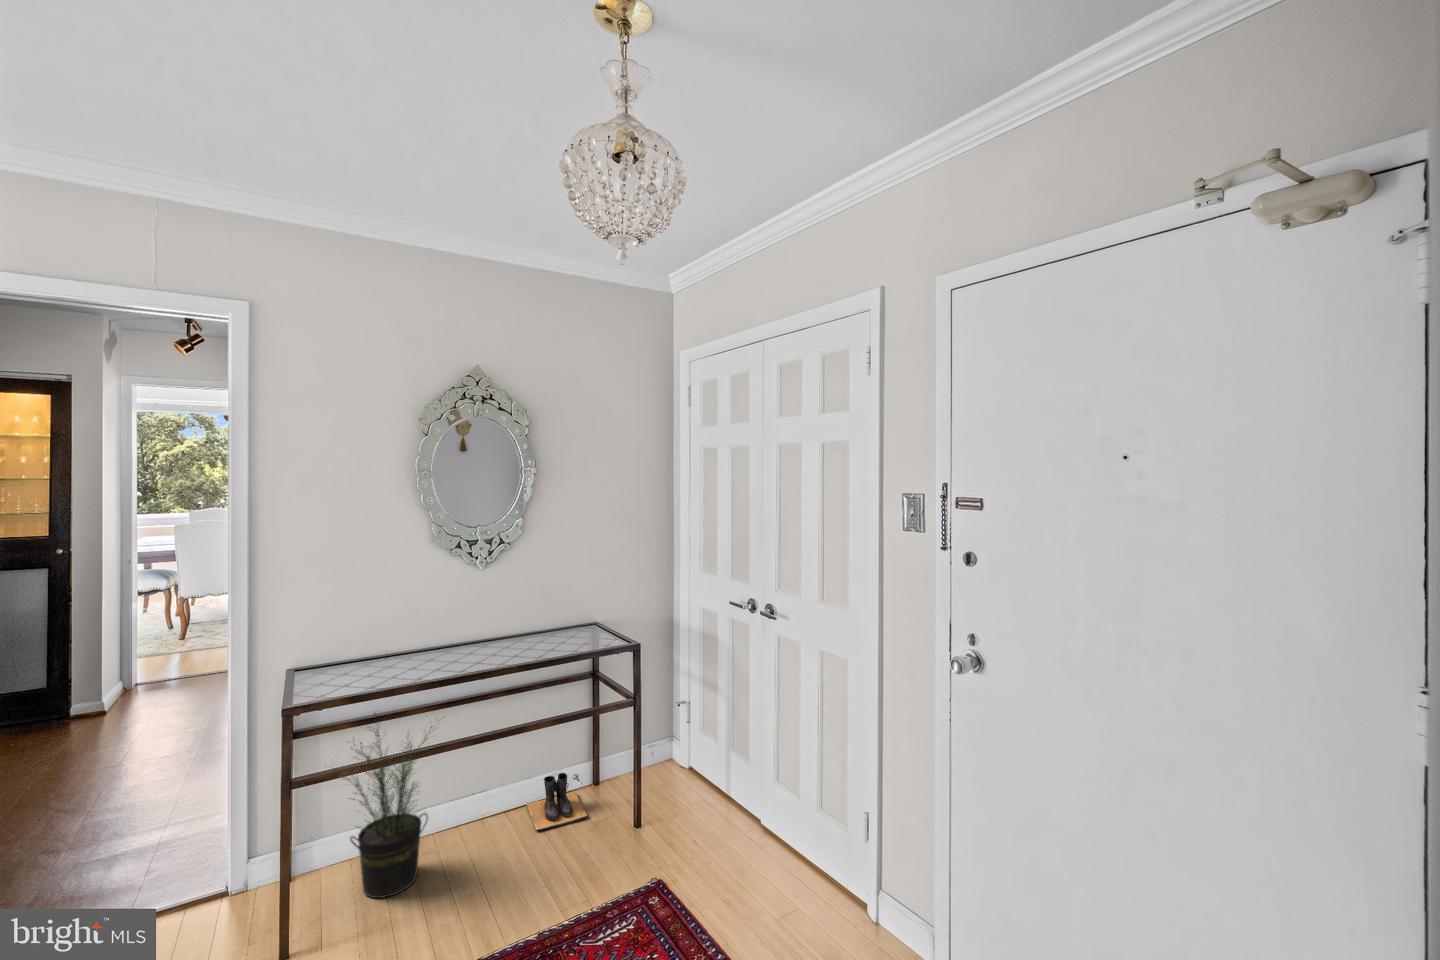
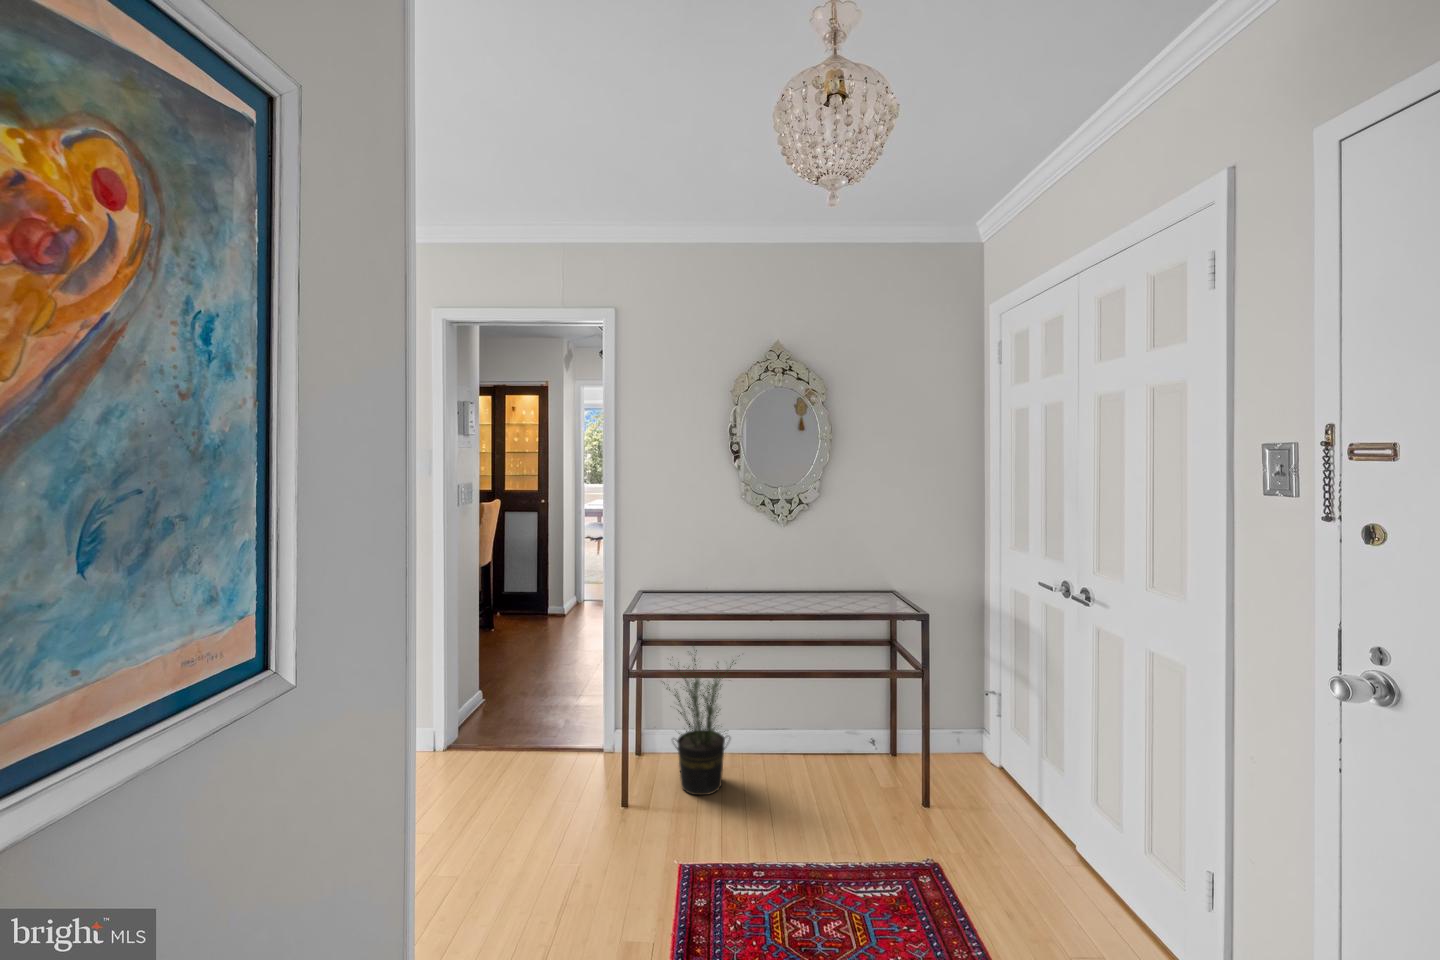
boots: present [526,773,588,831] -> none [822,733,876,782]

